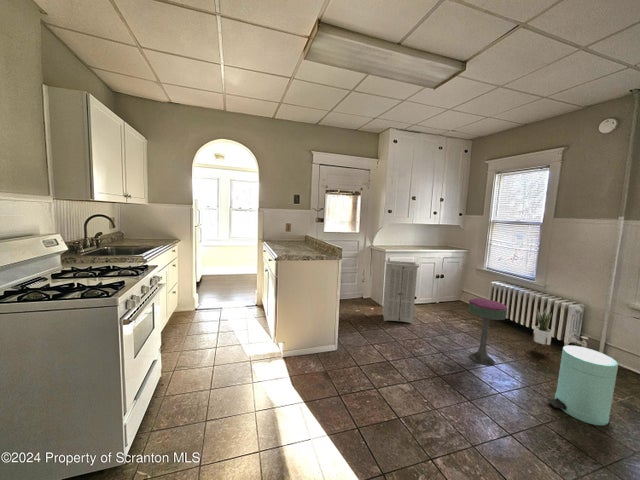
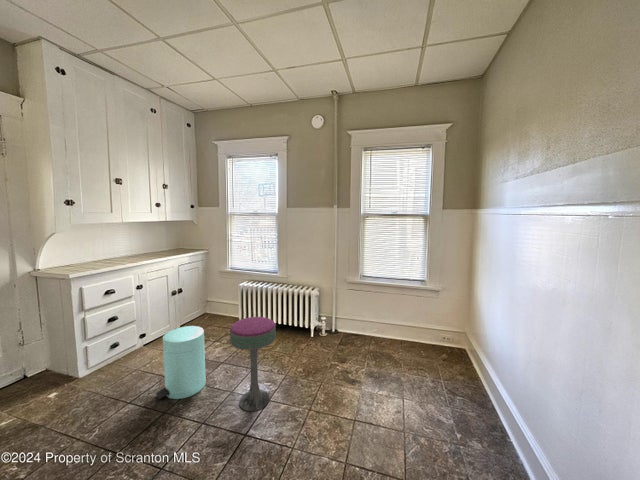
storage cabinet: present [383,260,419,324] -> none [63,285,144,416]
potted plant: present [531,308,552,356] -> none [291,302,305,352]
trash can: present [547,346,618,425] -> present [156,326,206,399]

